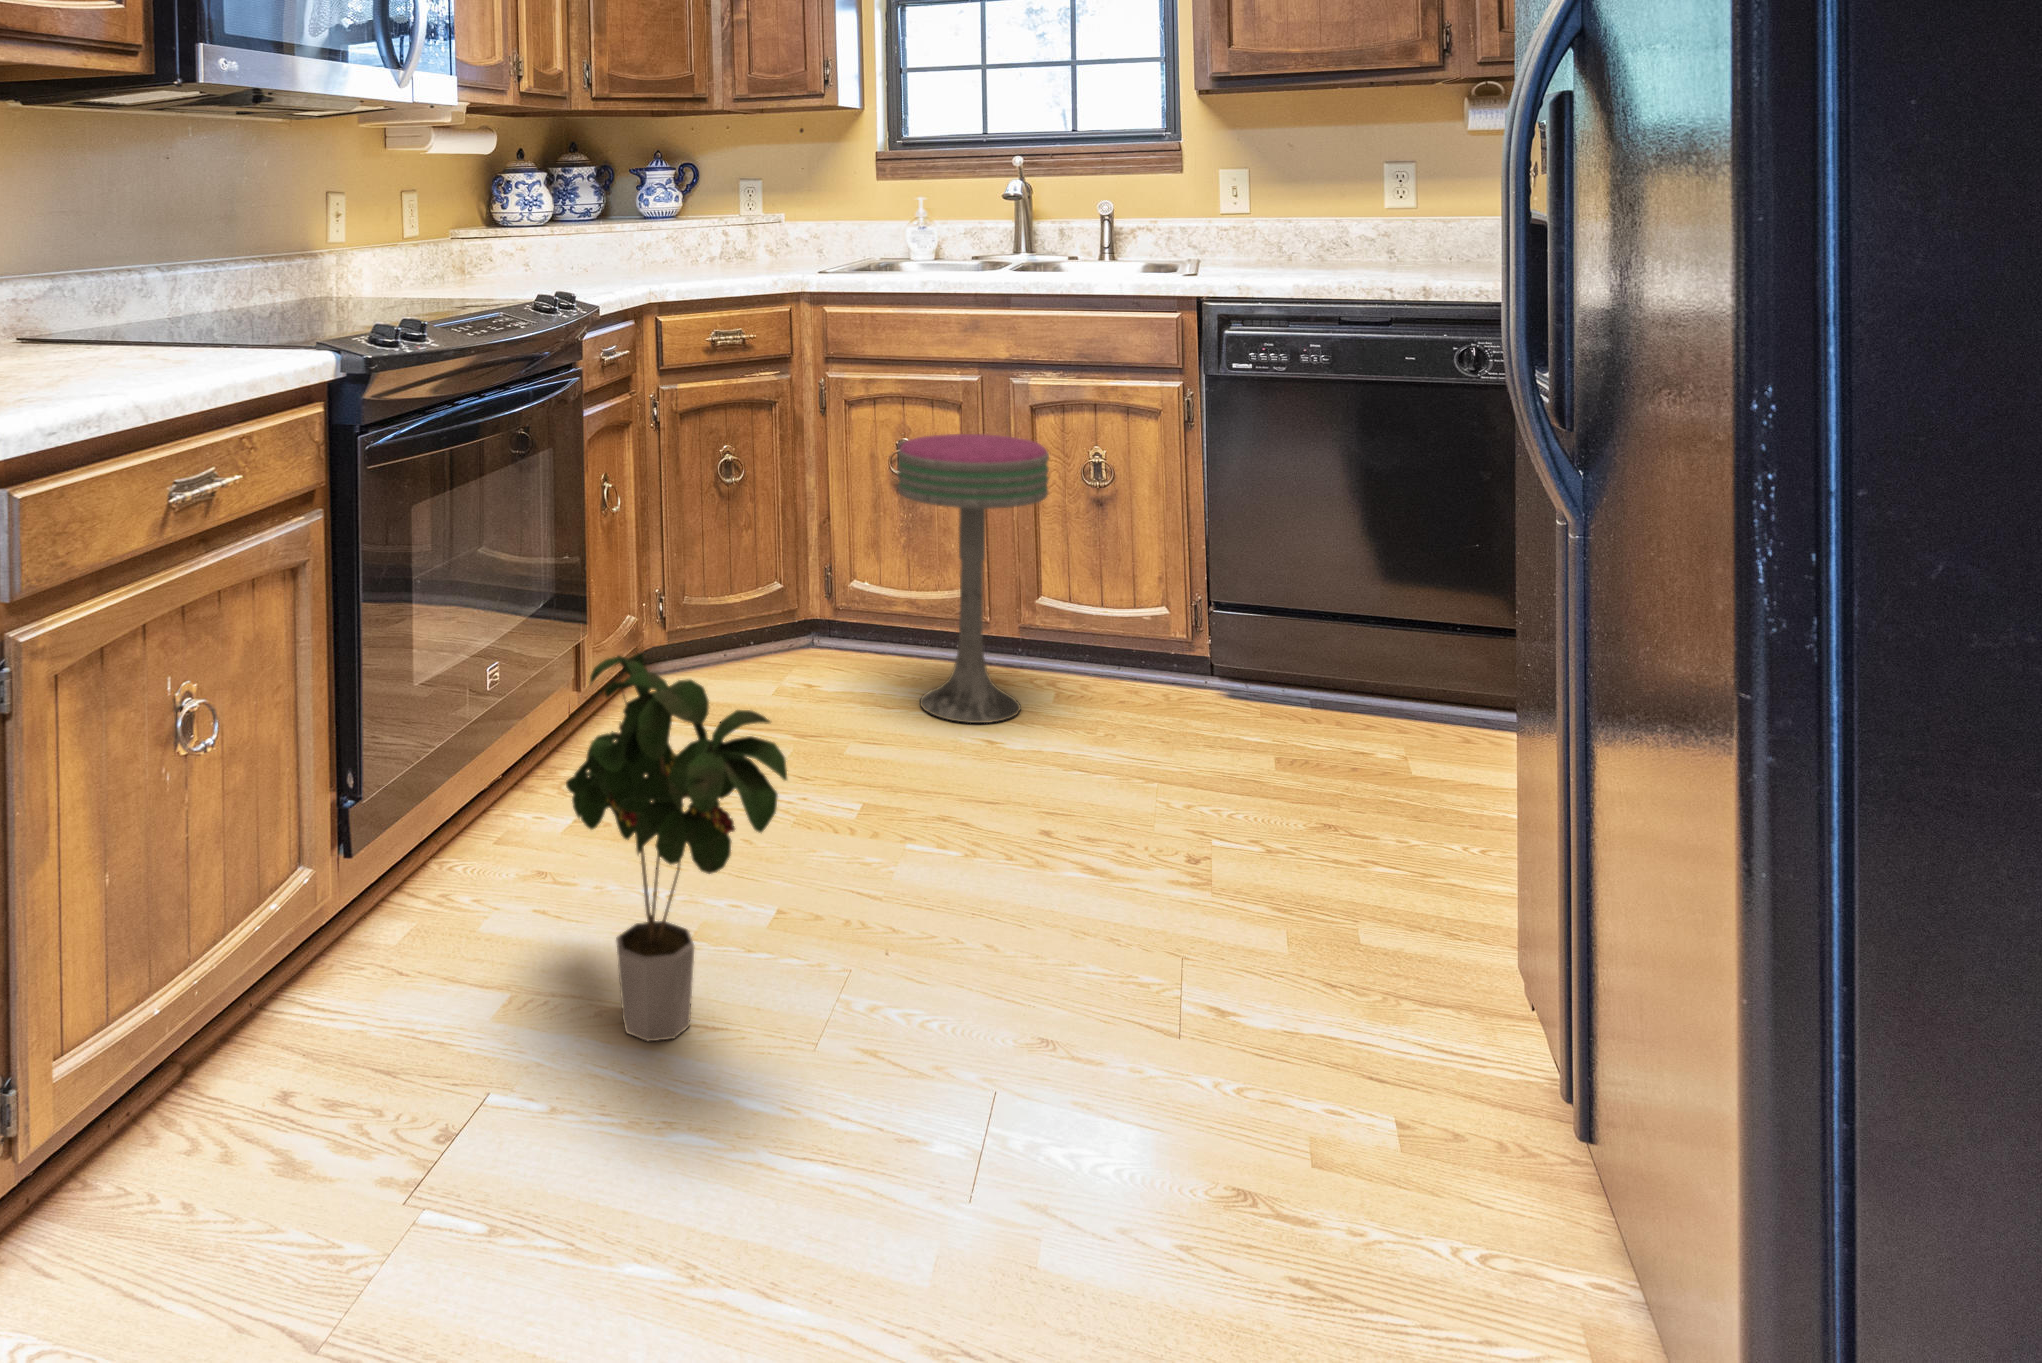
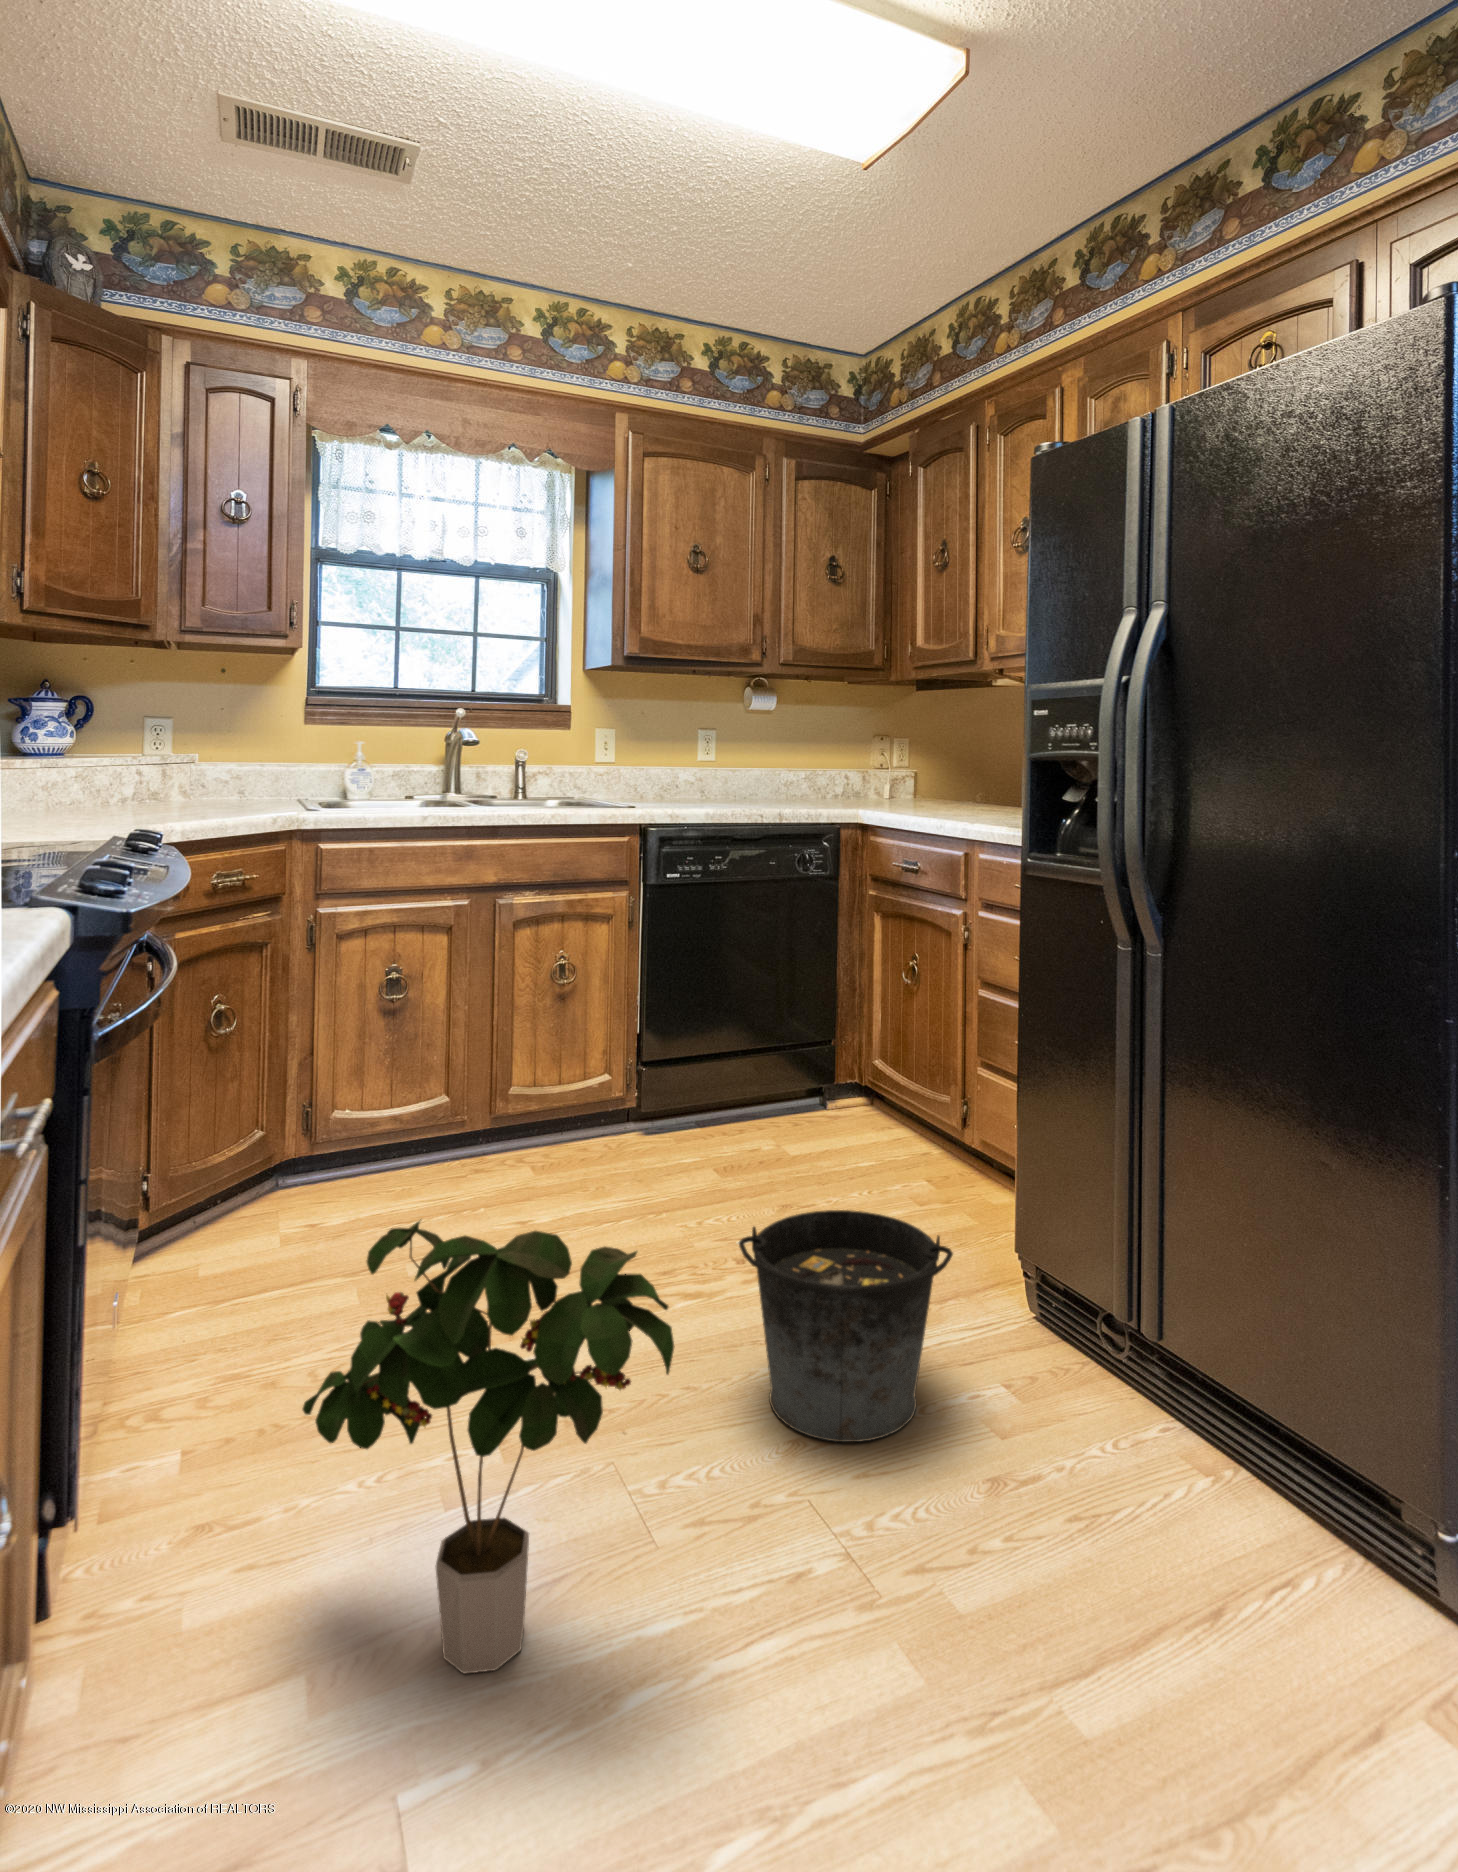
bar stool: present [898,434,1049,723] -> none [421,951,562,1218]
bucket: none [1016,766,1258,1040] -> present [739,1210,953,1442]

